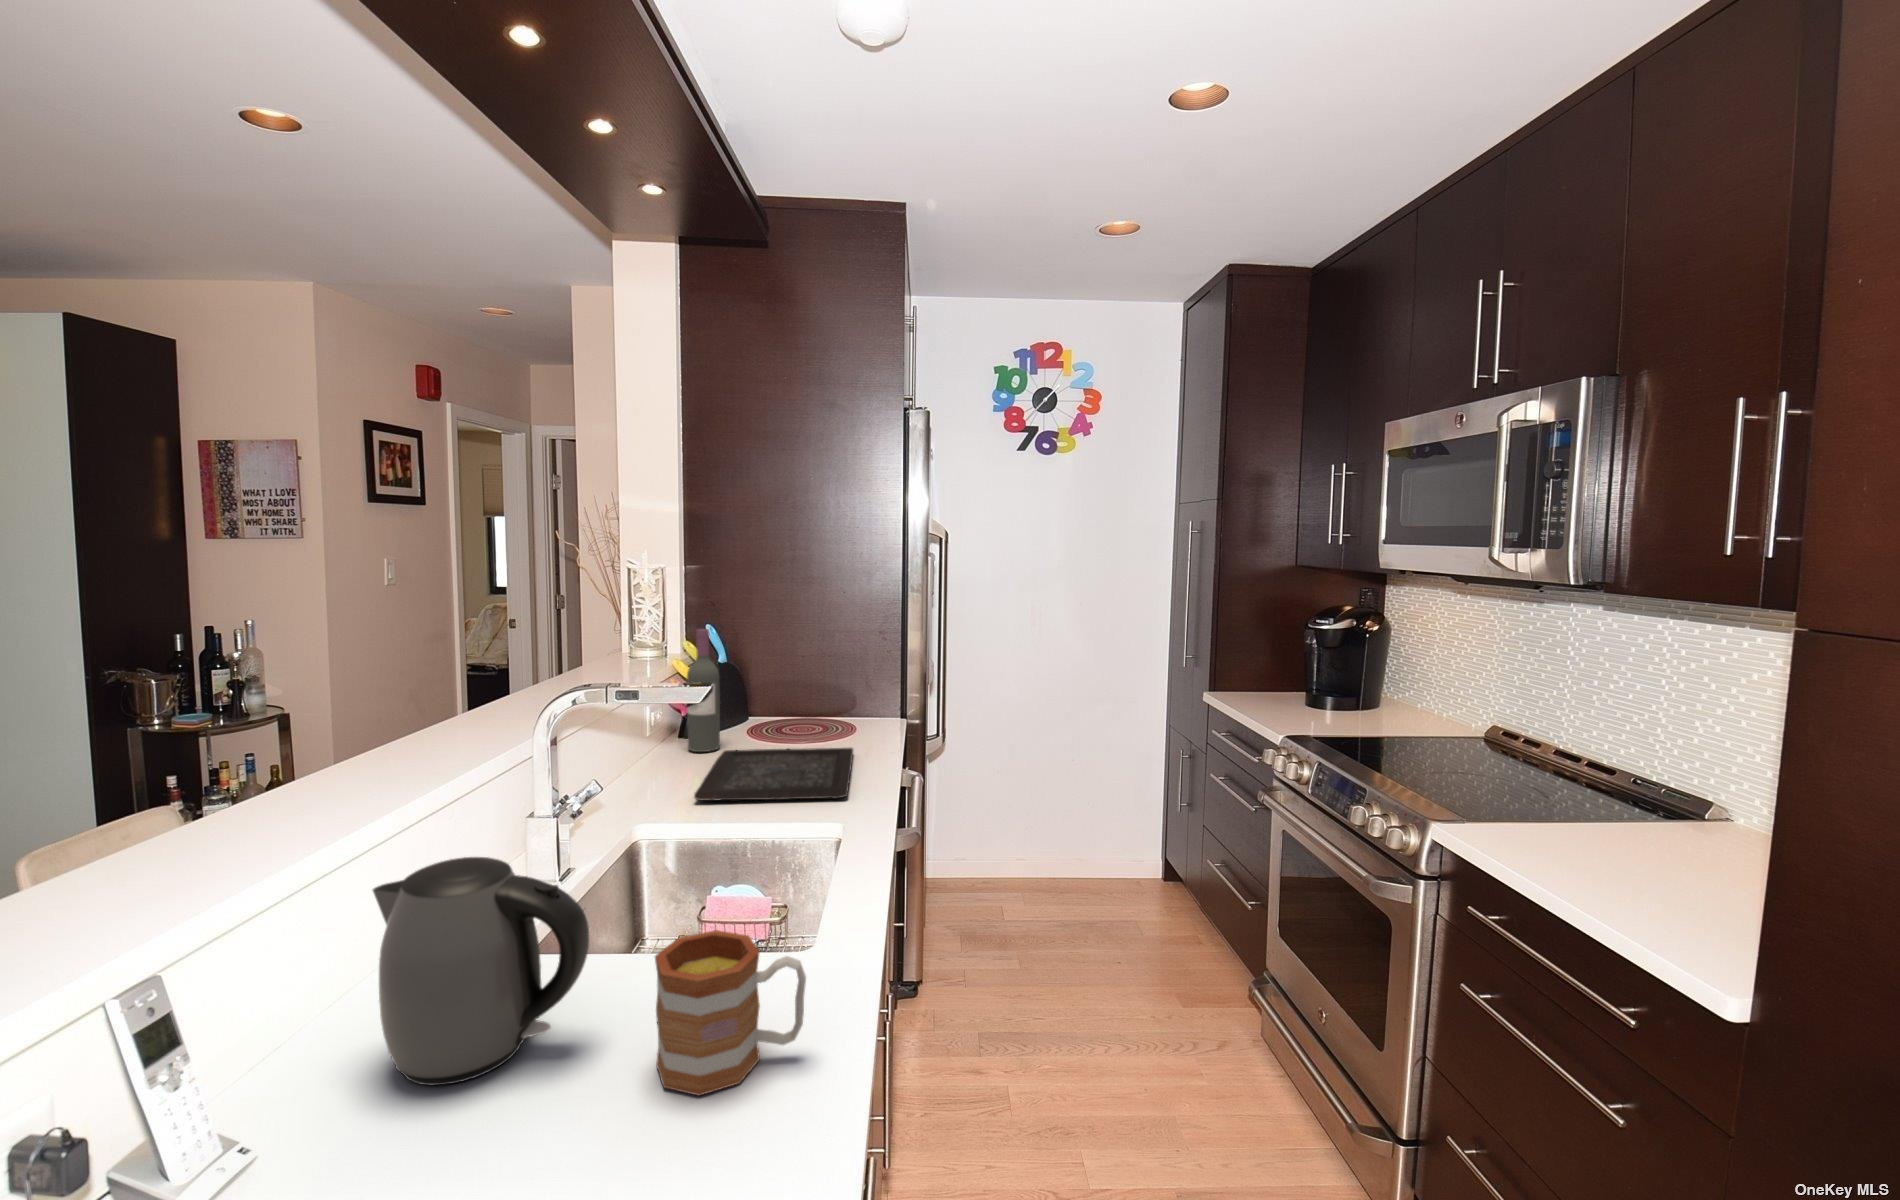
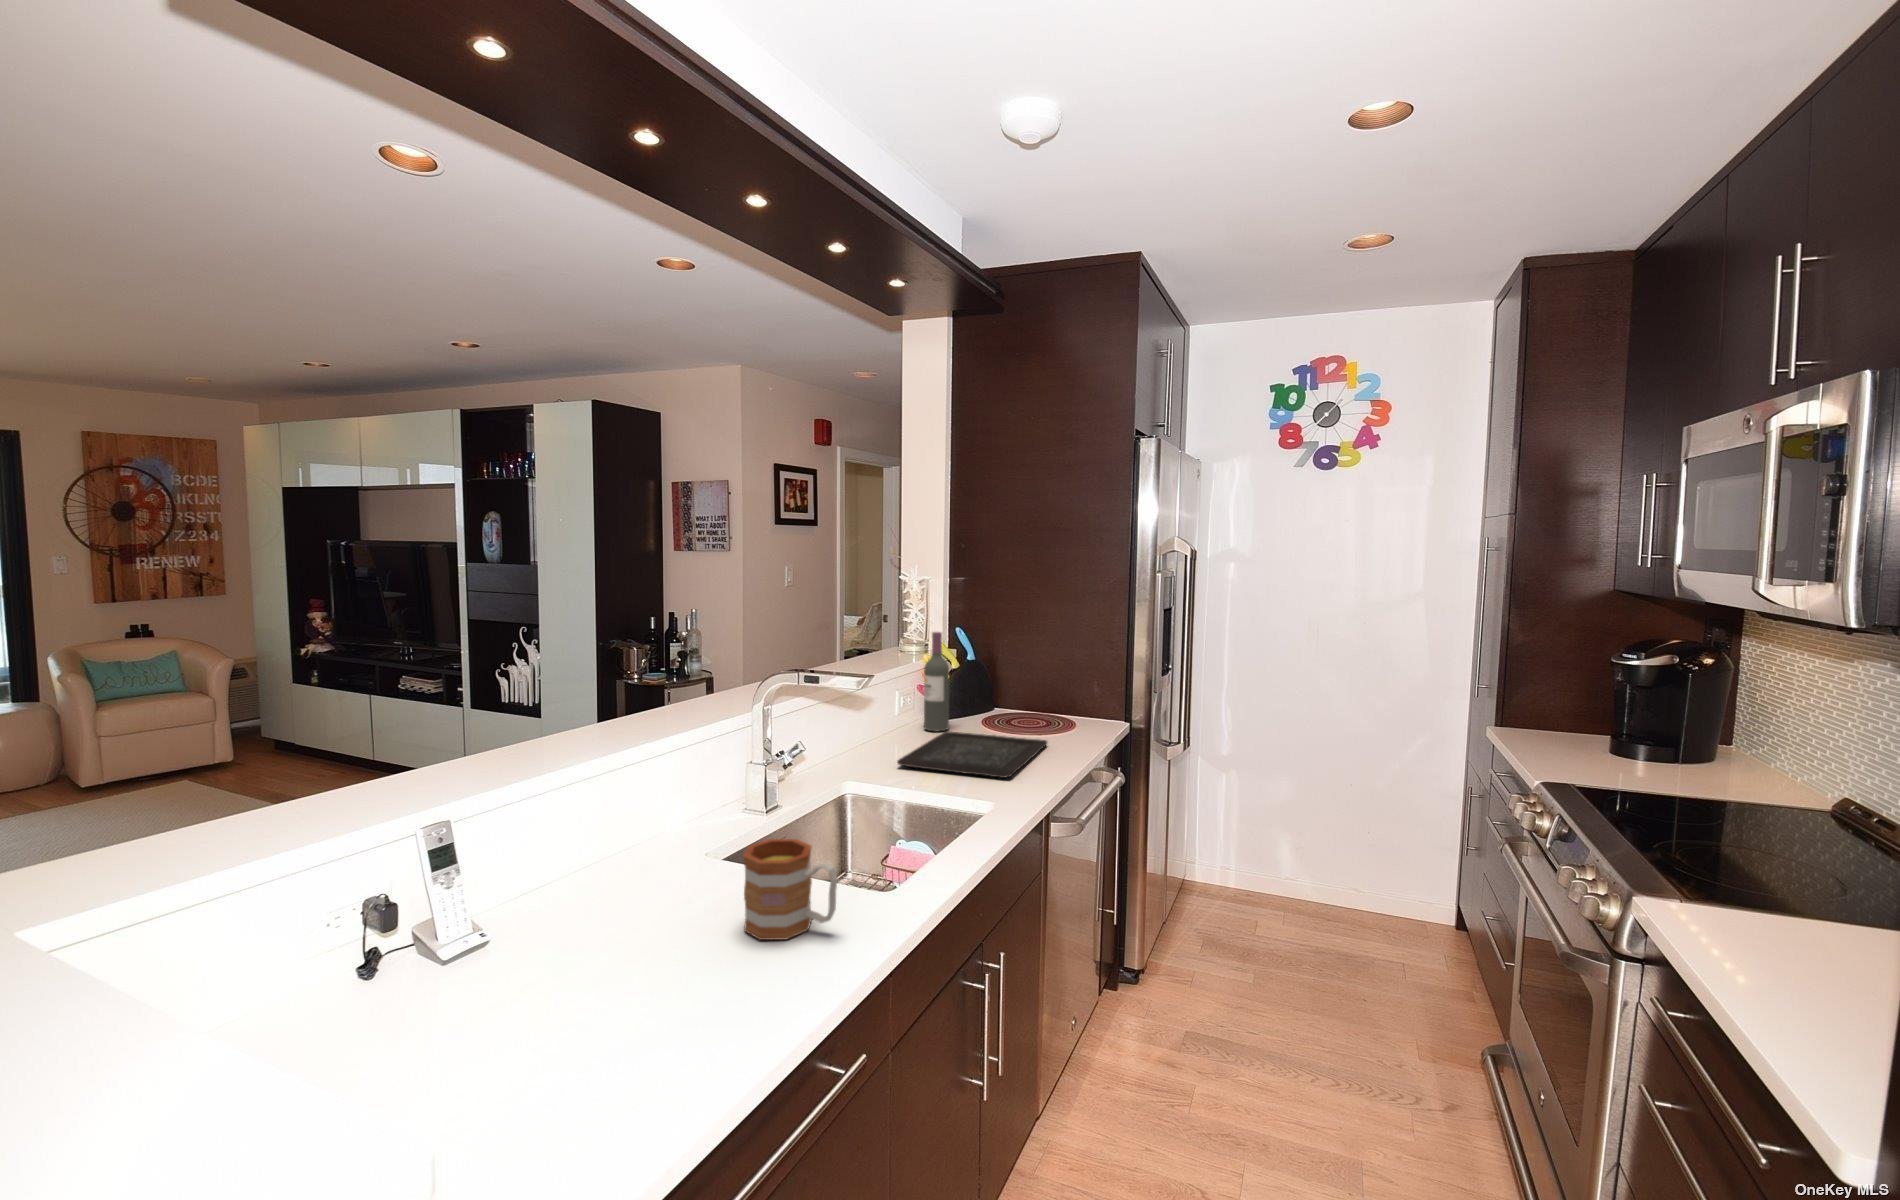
kettle: present [373,857,589,1085] -> none [614,768,727,903]

